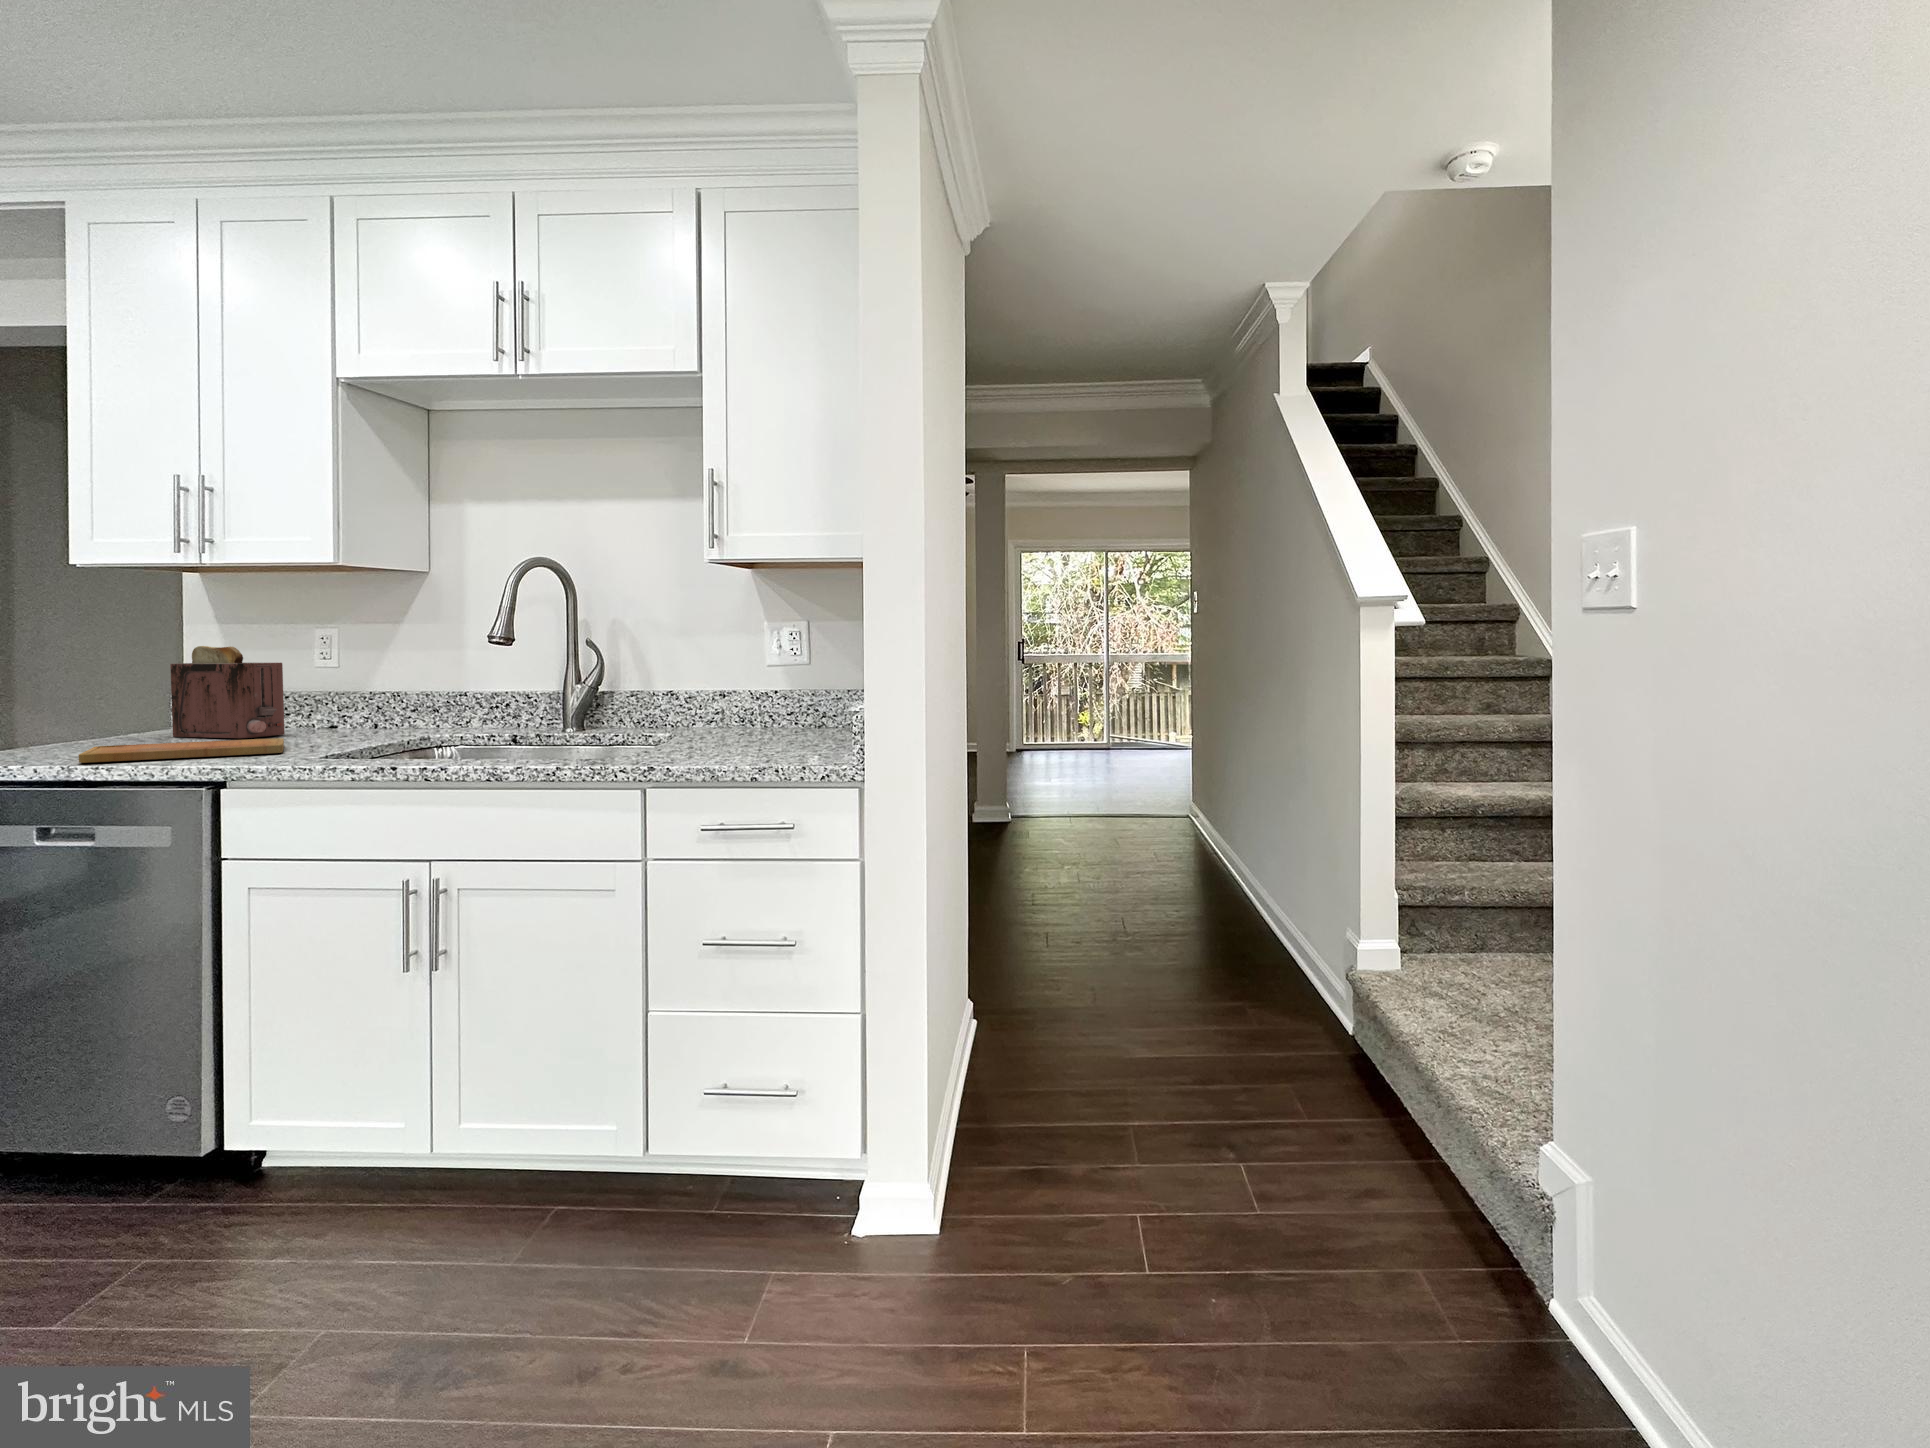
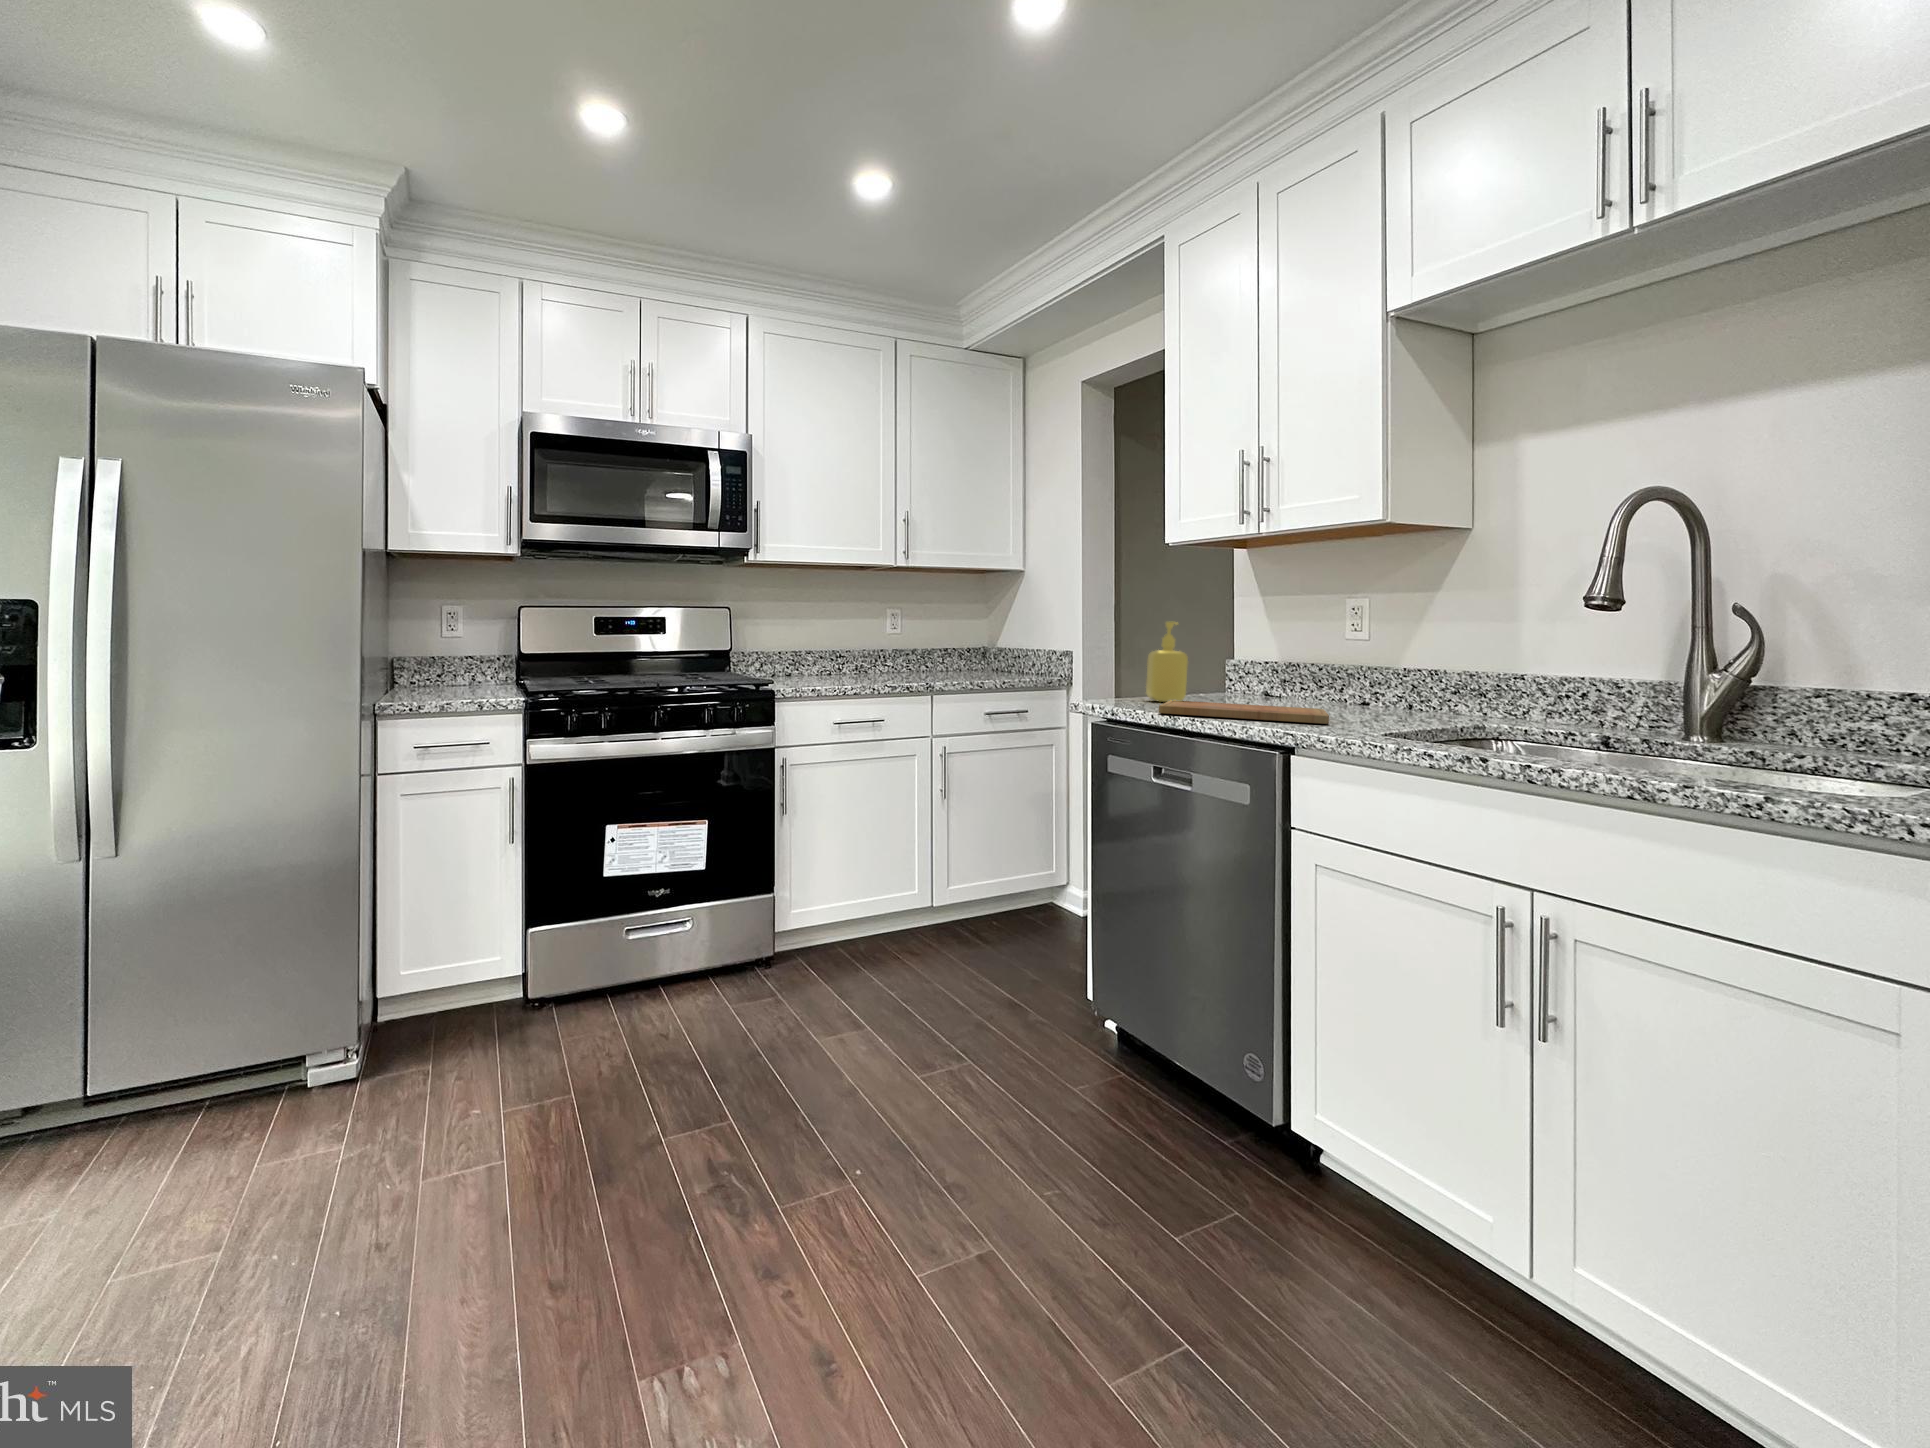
toaster: present [170,646,285,738] -> none [1224,620,1321,706]
soap dispenser: none [58,654,117,749] -> present [1146,622,1188,702]

